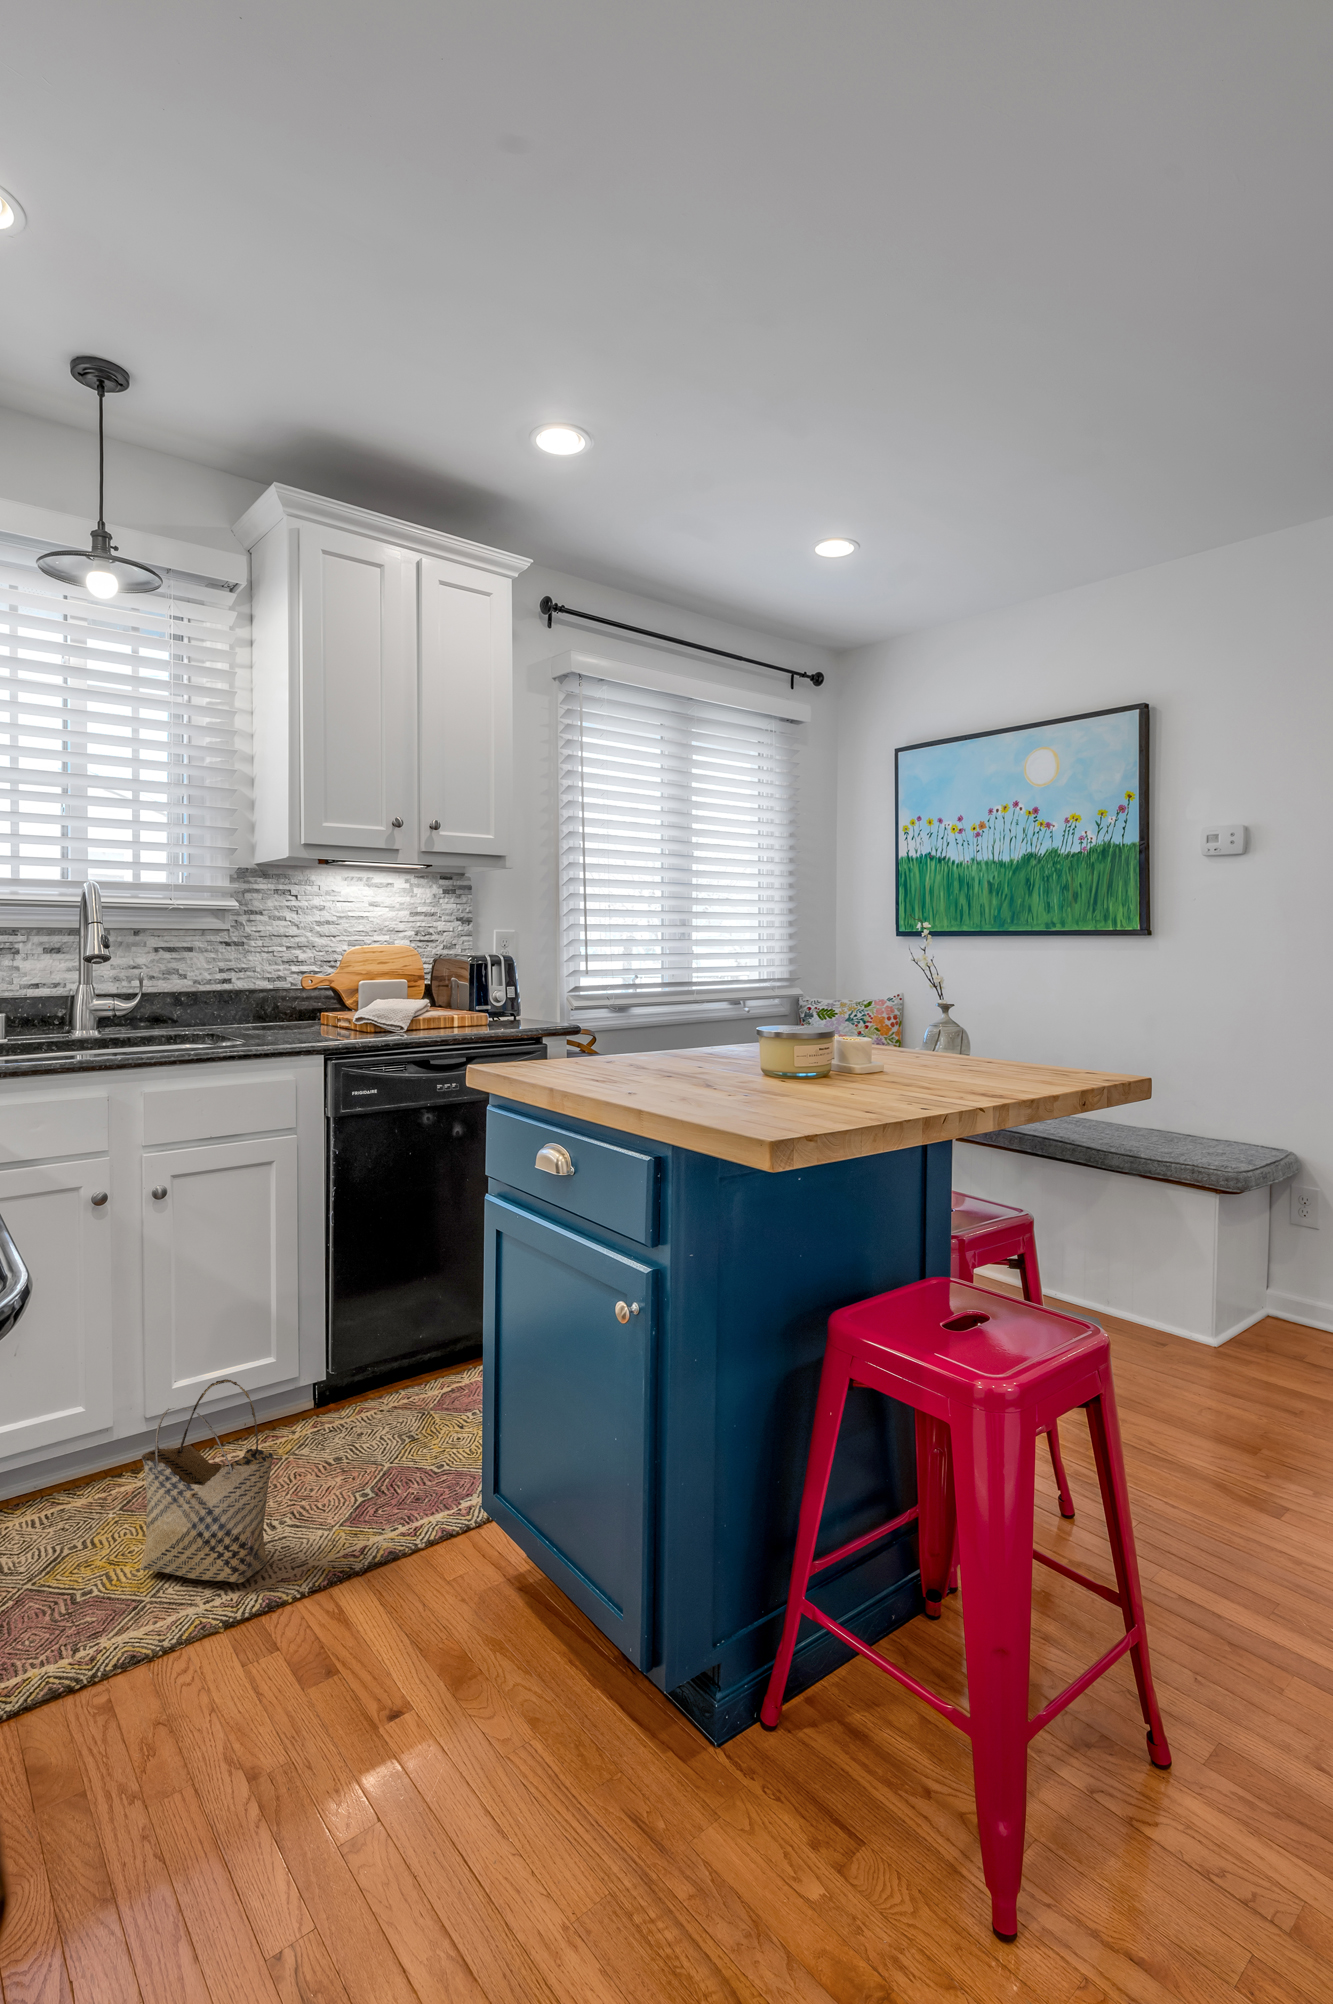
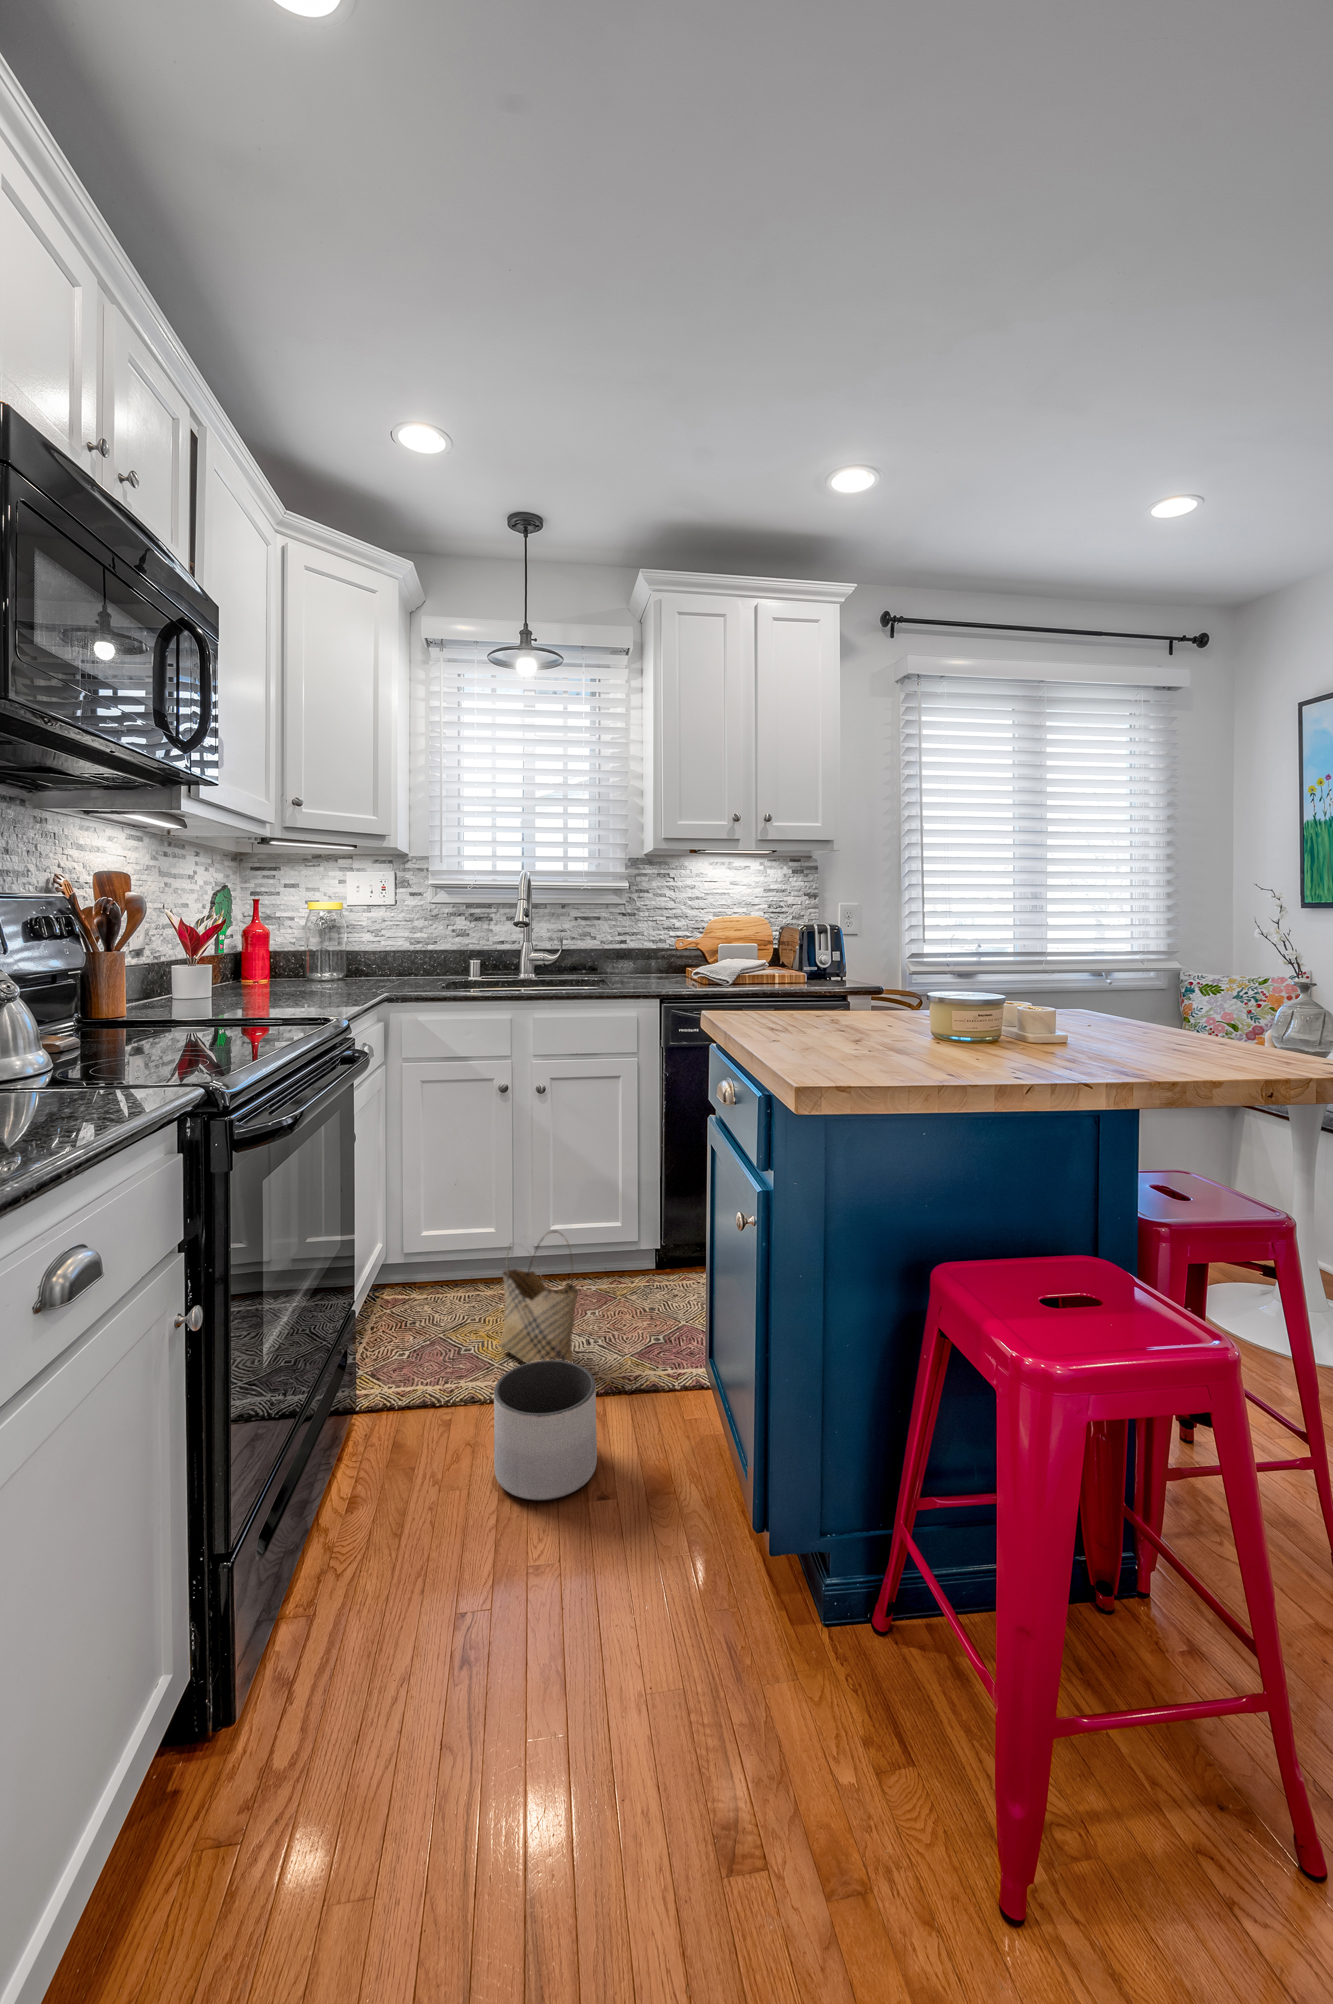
planter: none [217,1549,368,1757] -> present [494,1360,597,1501]

